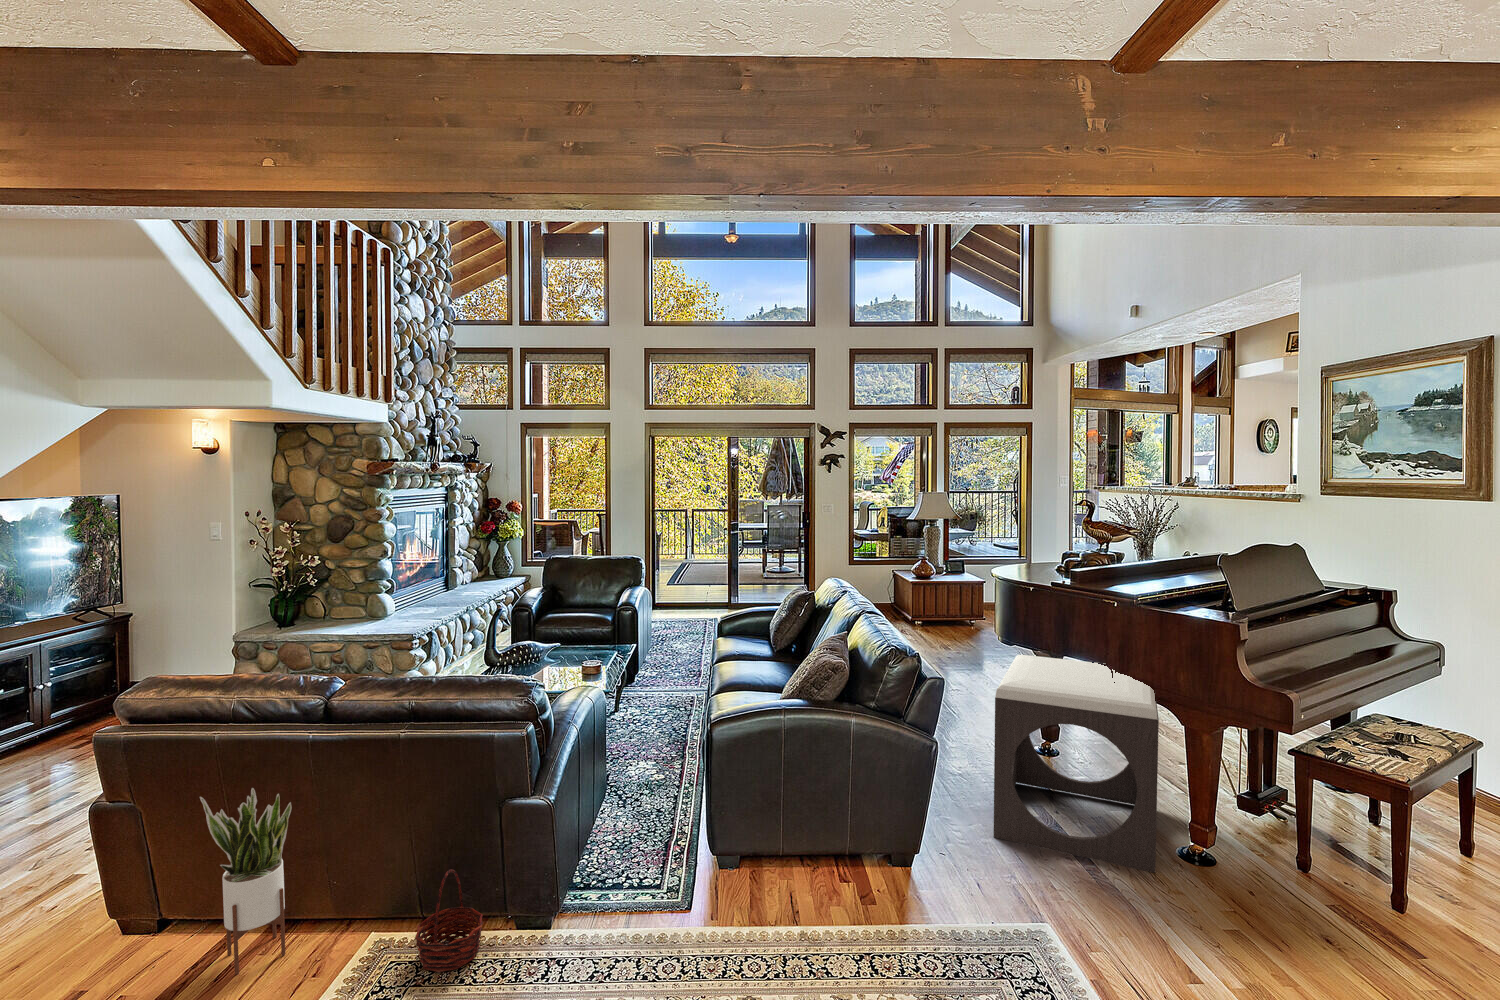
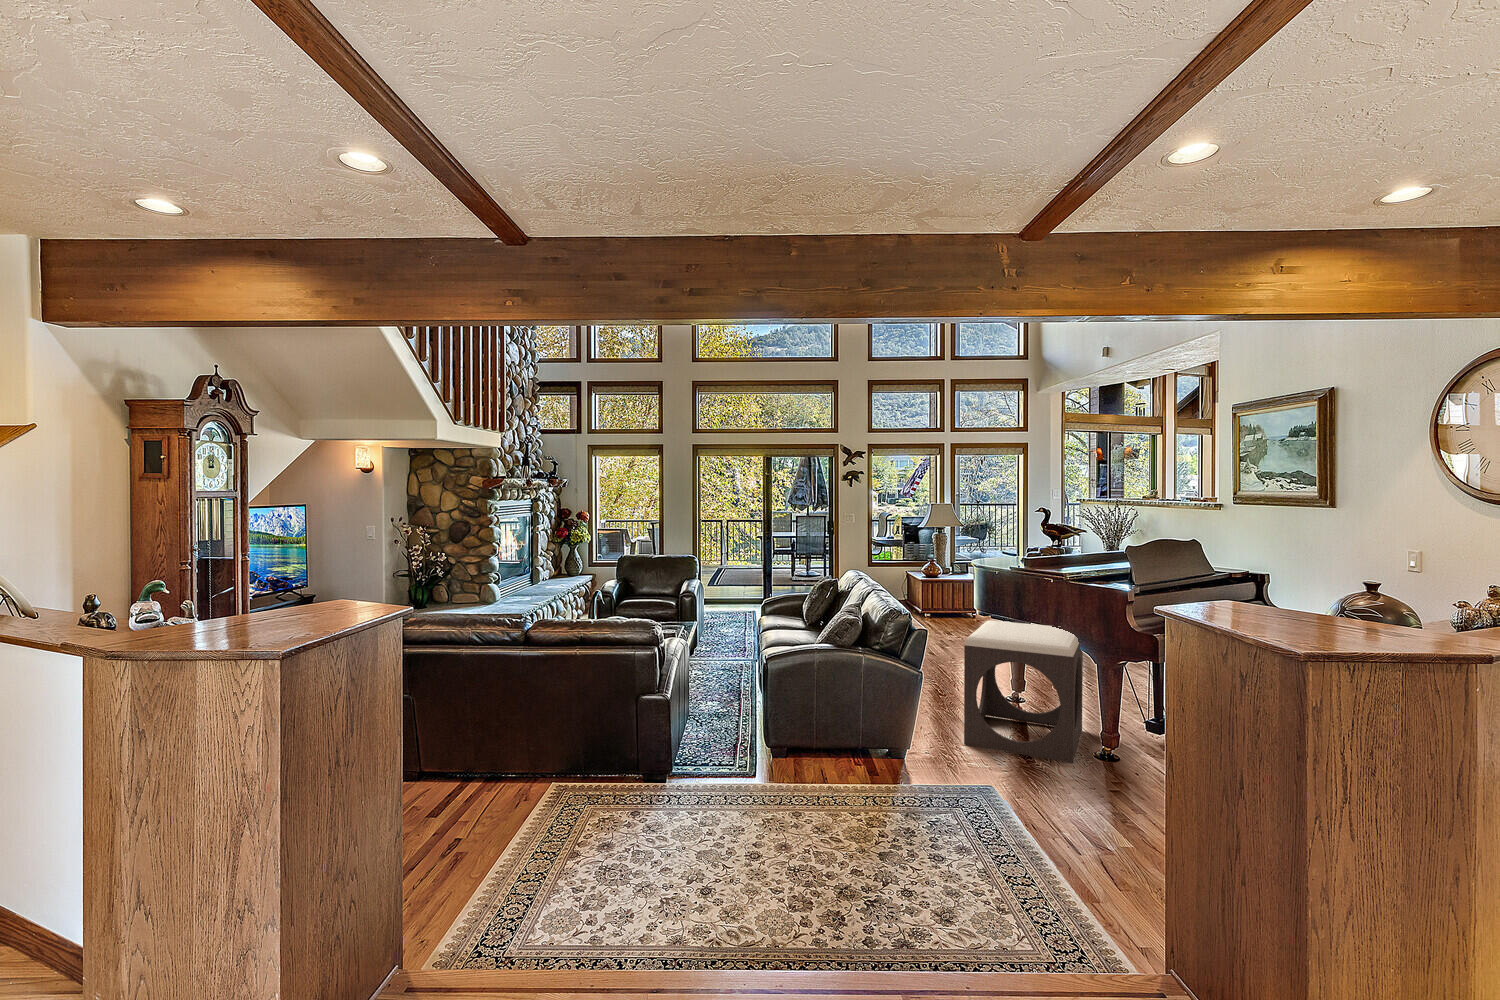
potted plant: present [200,788,292,975] -> none [454,686,505,800]
basket: present [415,869,483,973] -> none [585,740,625,801]

